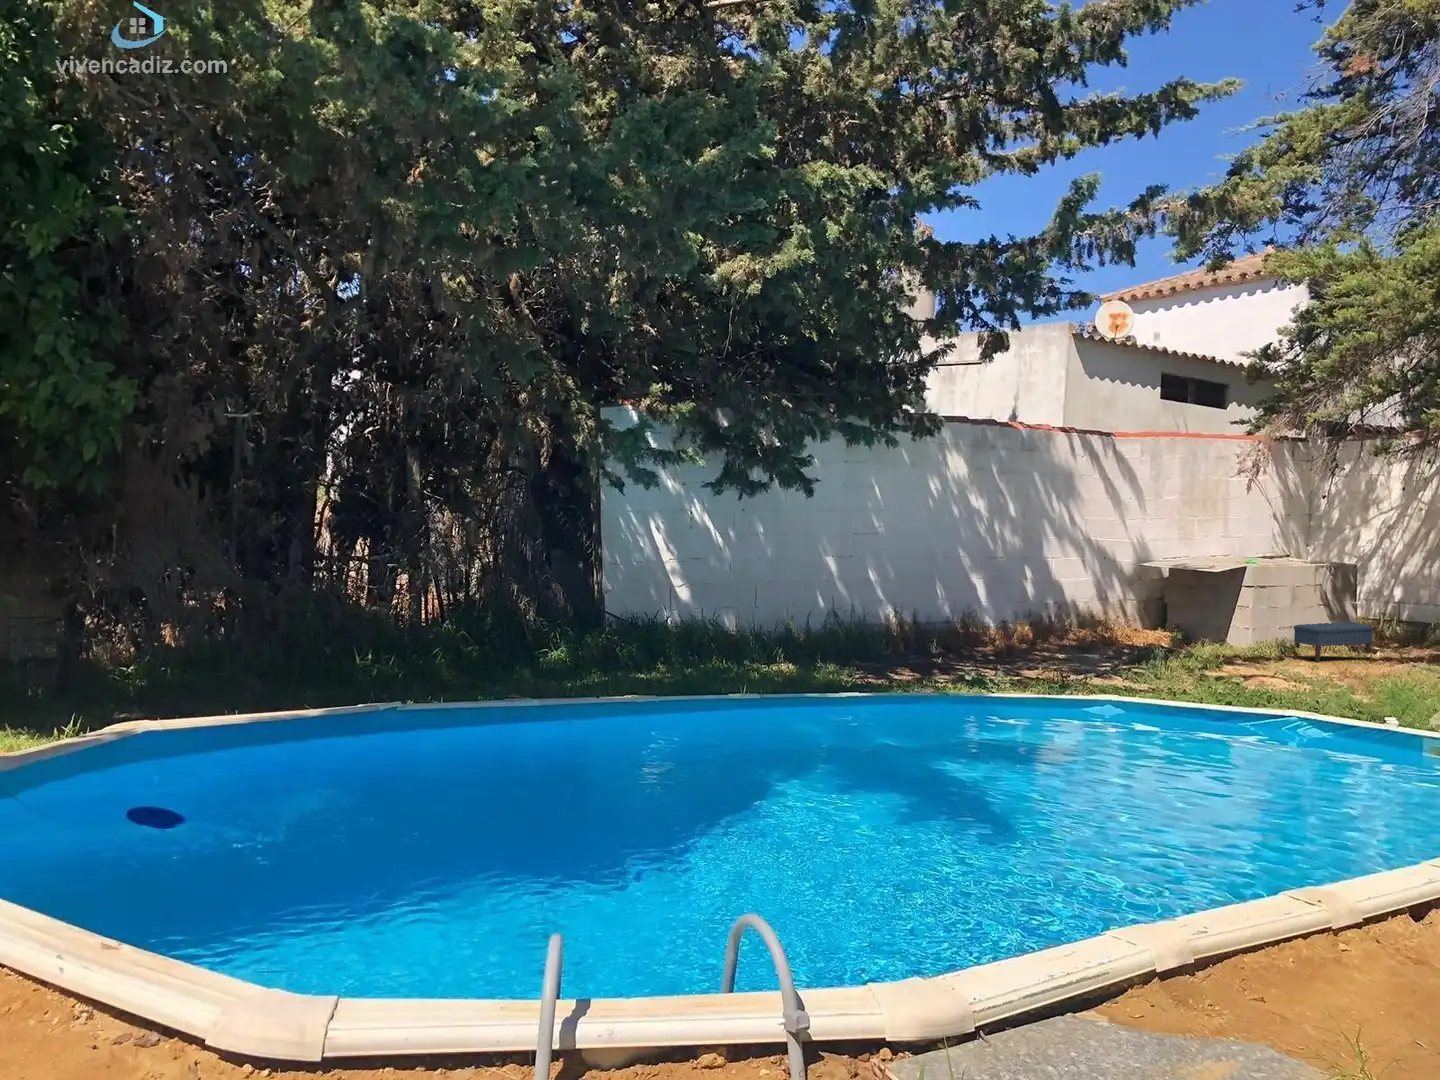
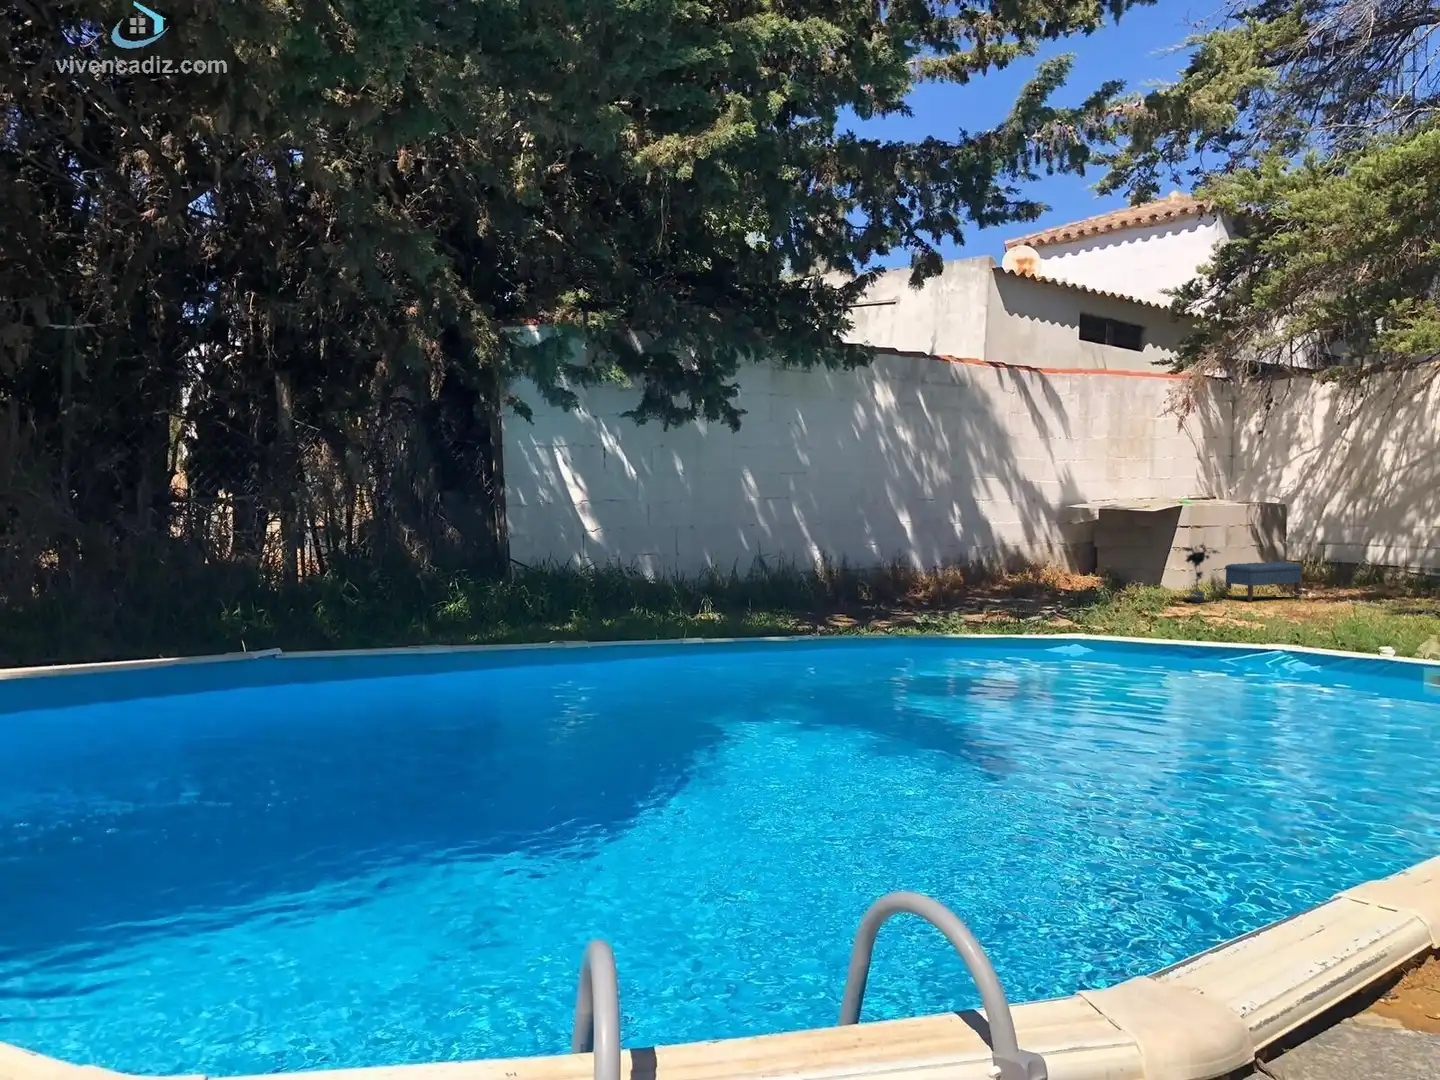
potted plant: none [1244,603,1287,662] -> present [1179,544,1219,603]

